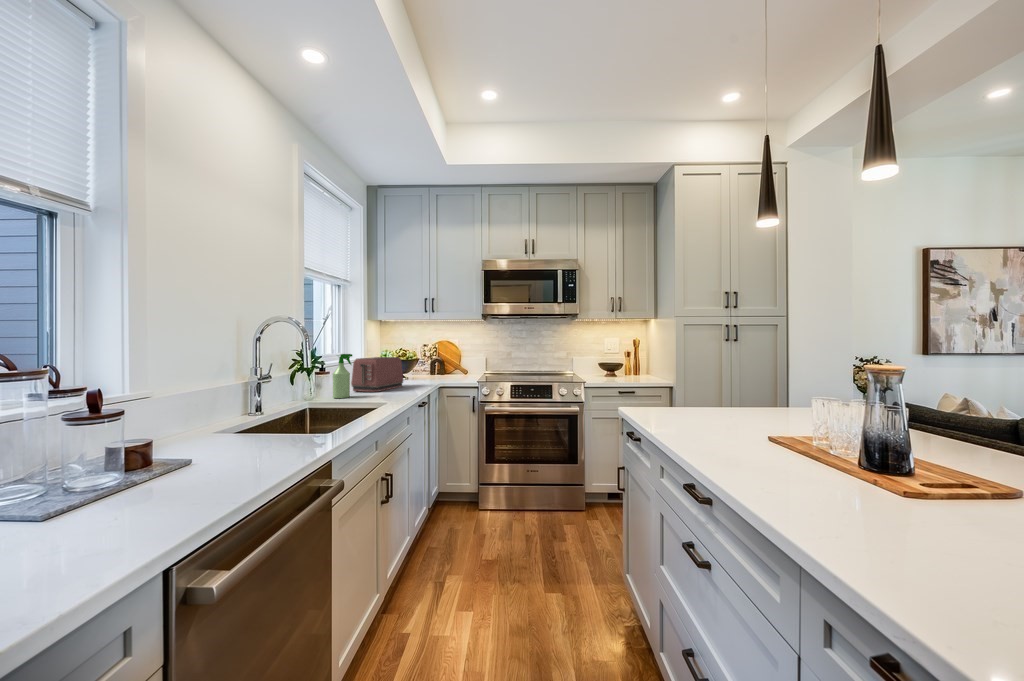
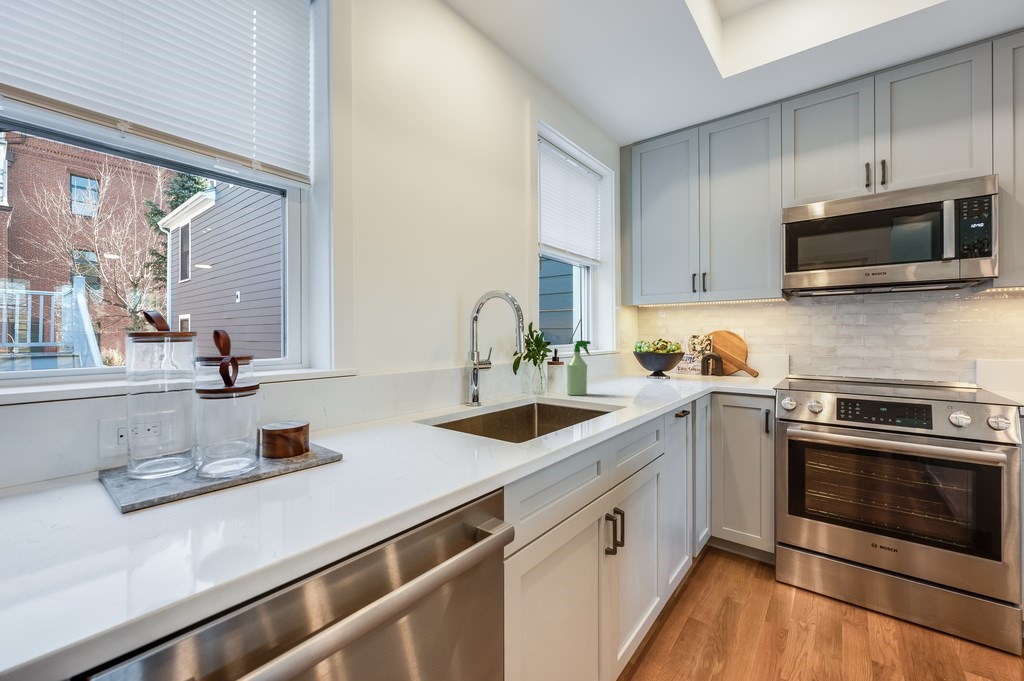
toaster: present [351,357,403,392] -> none [593,348,660,391]

